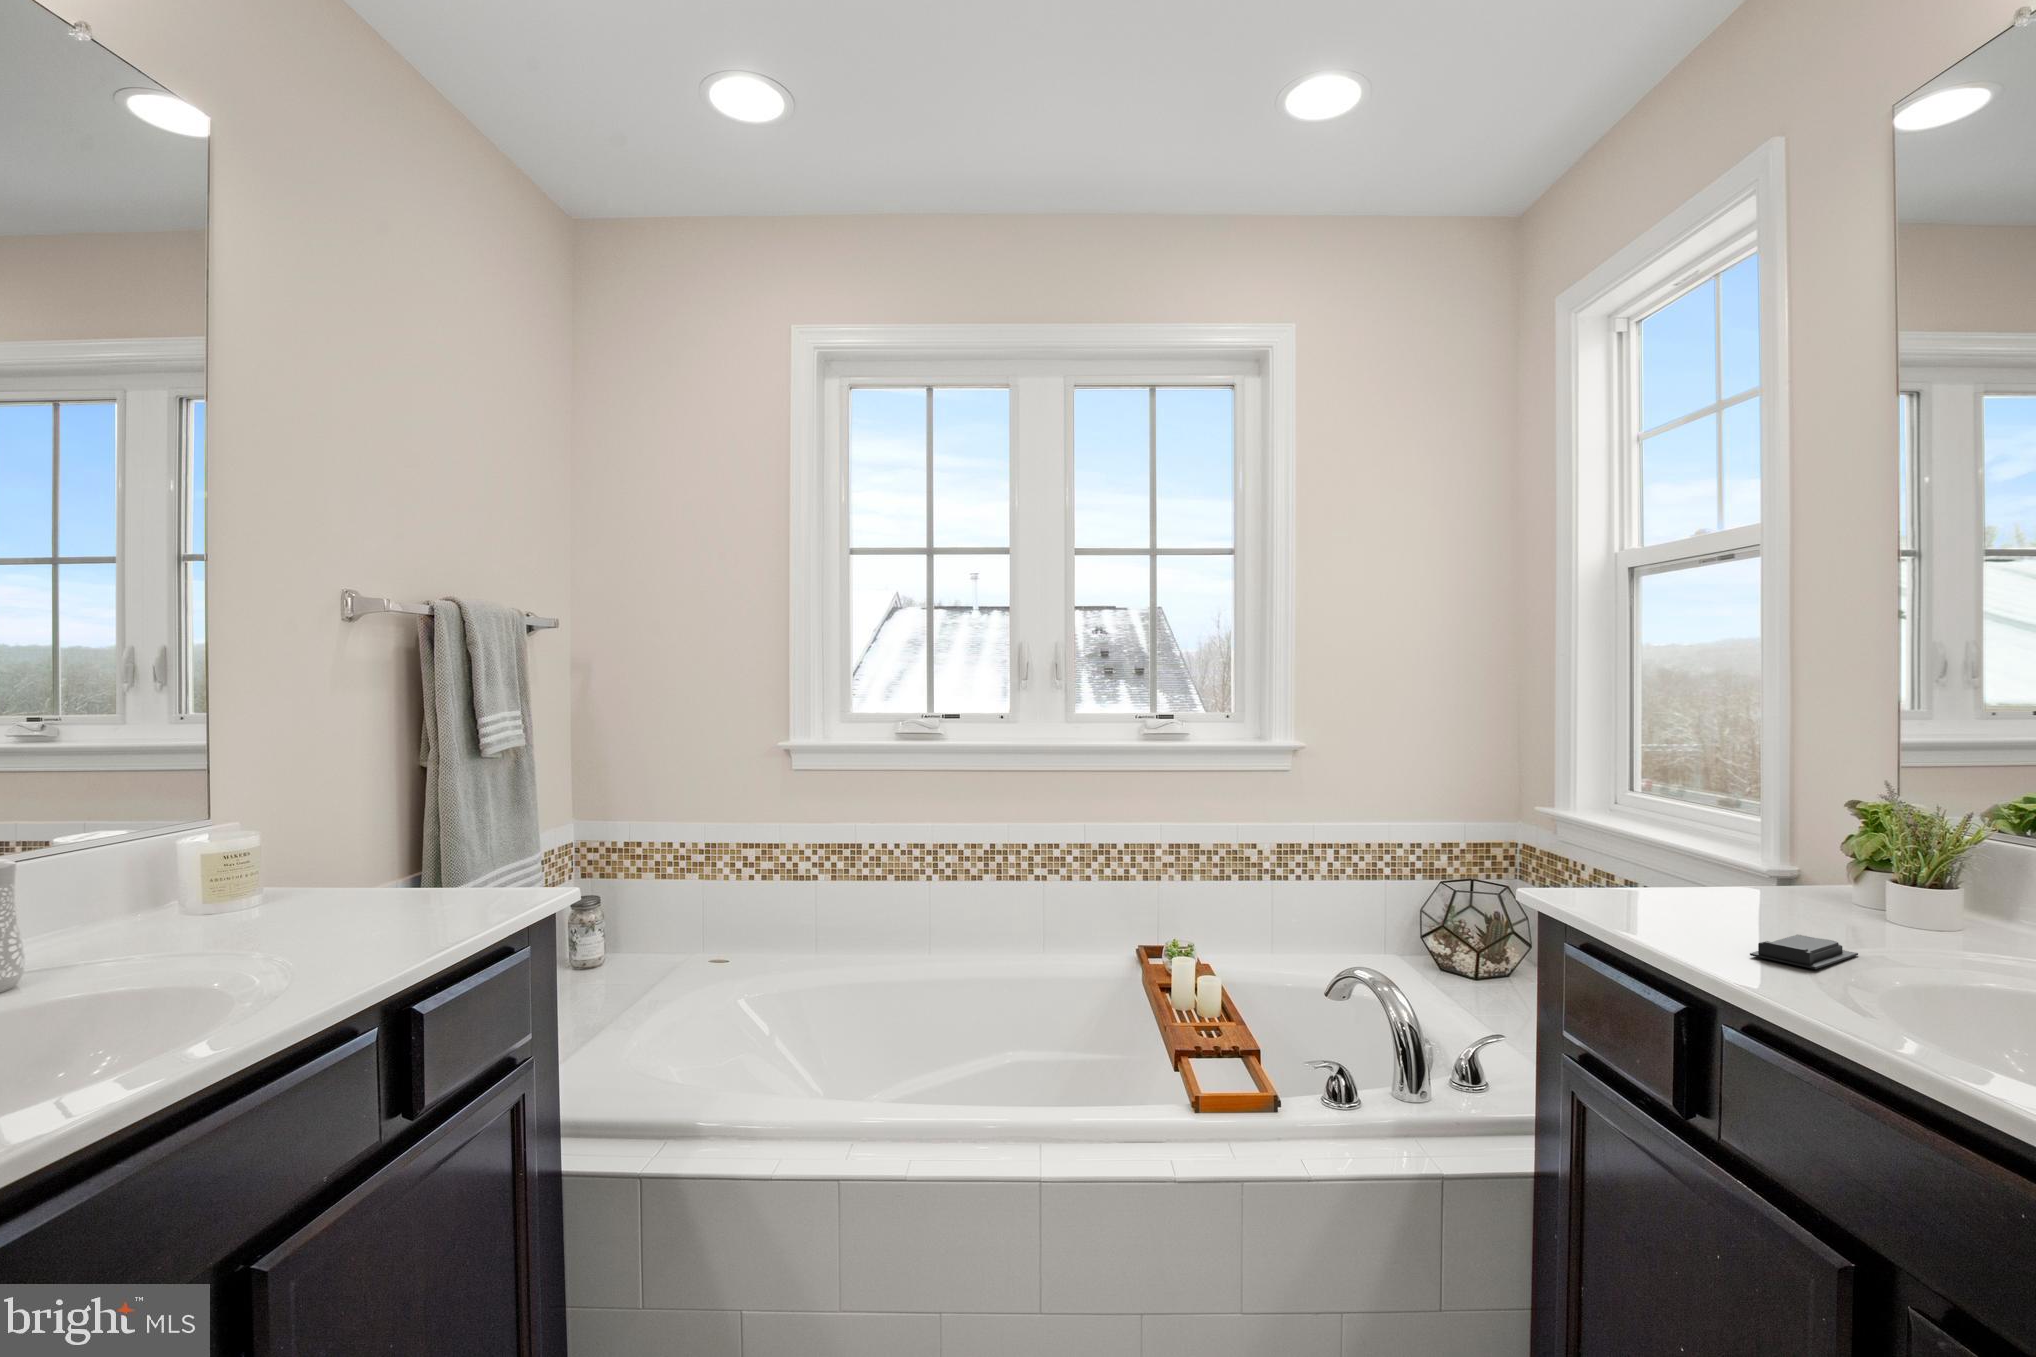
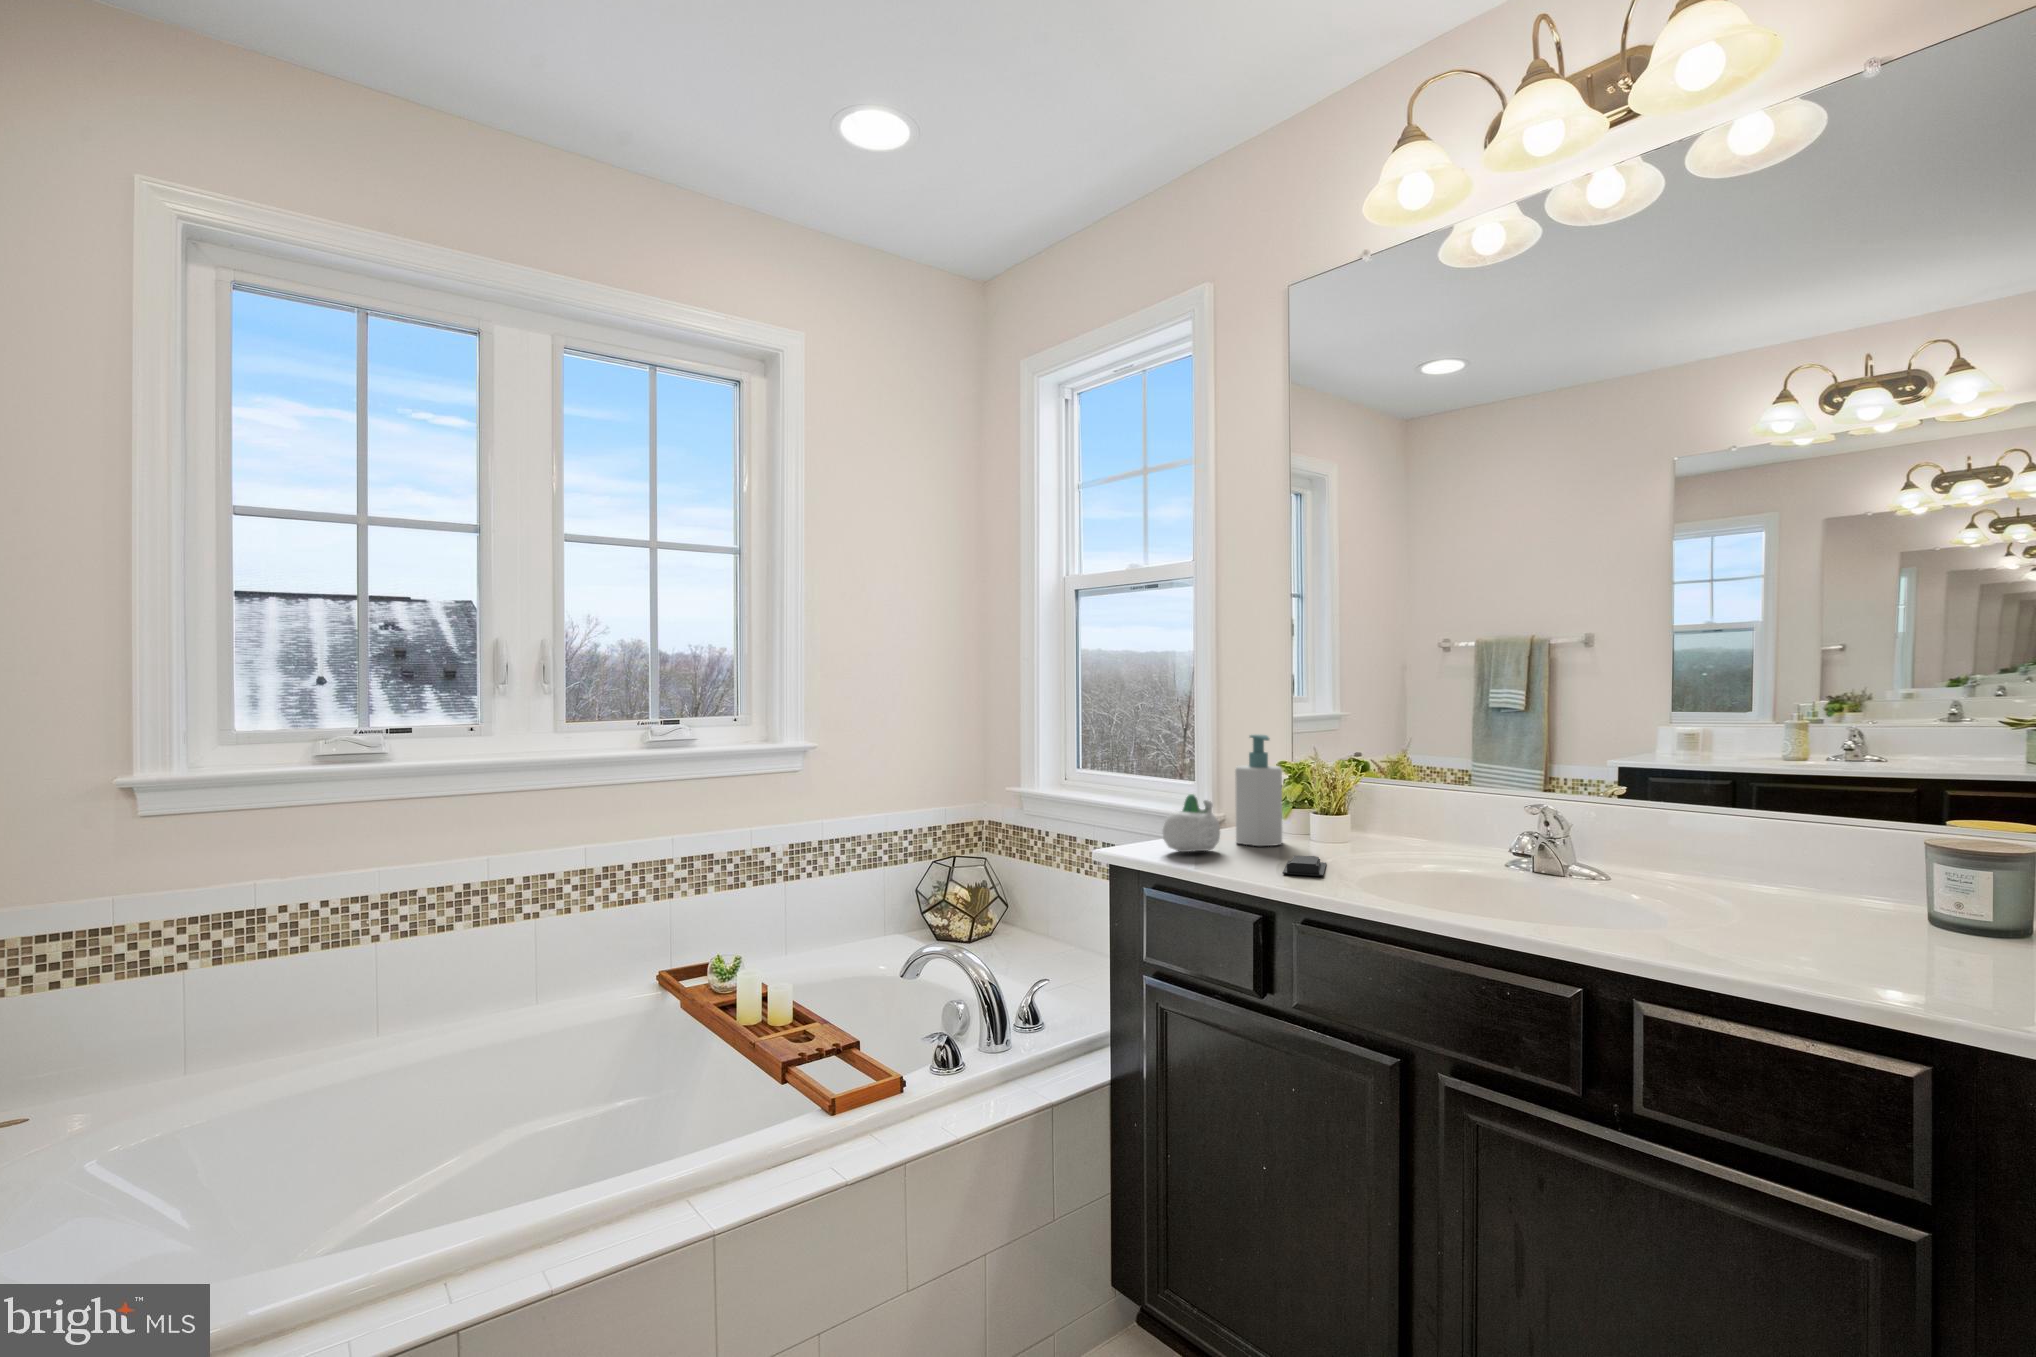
soap bottle: none [1747,761,1835,919] -> present [1235,735,1282,846]
succulent planter: none [1608,833,1705,910] -> present [1163,794,1220,852]

